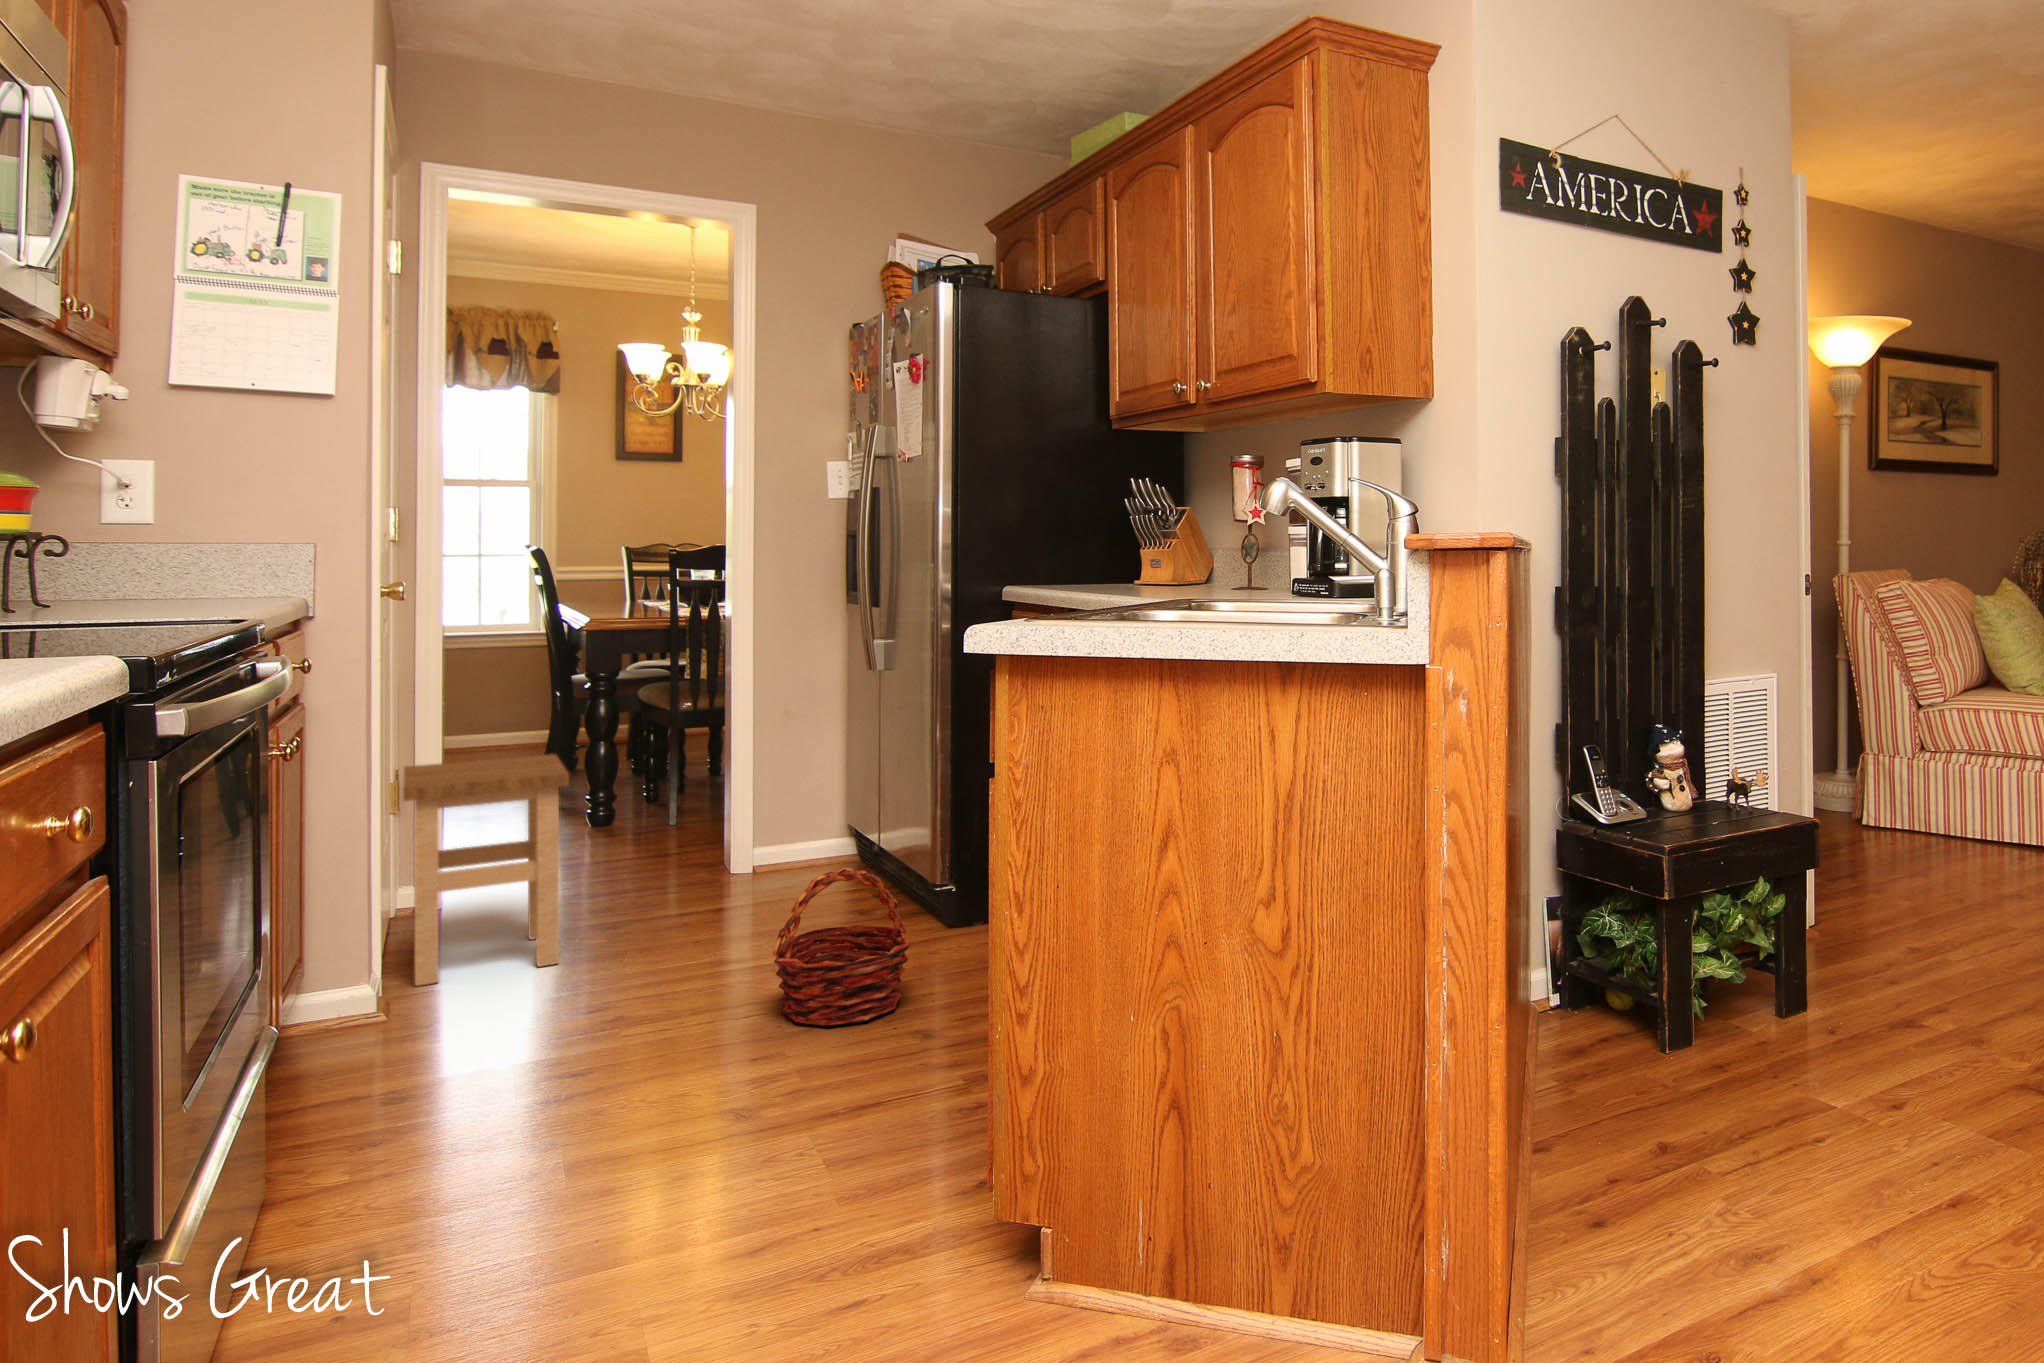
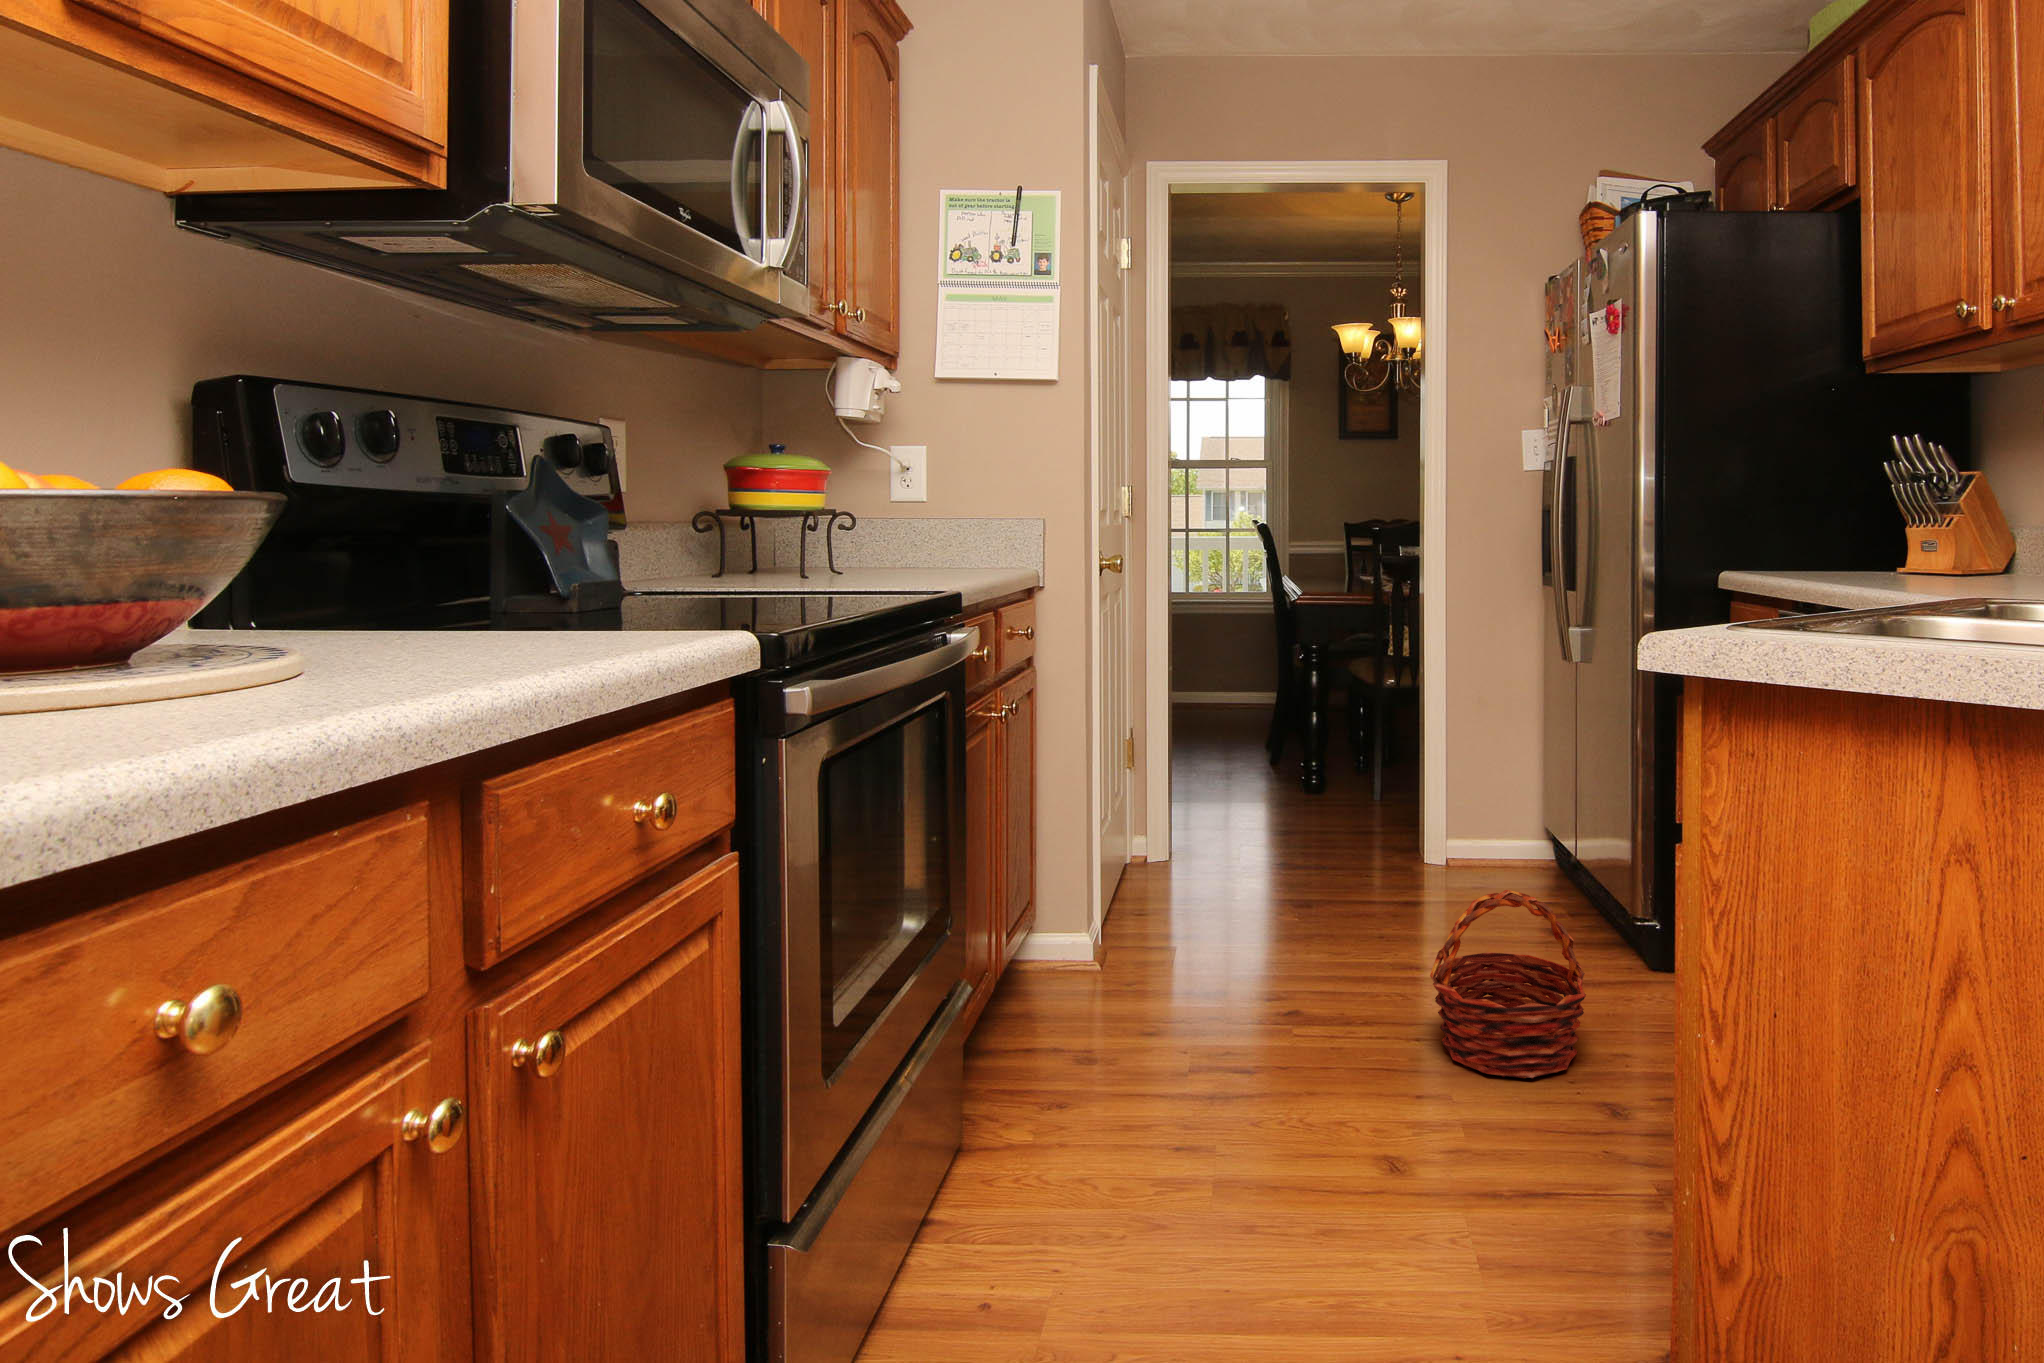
stool: present [403,754,569,986] -> none [1121,723,1260,931]

